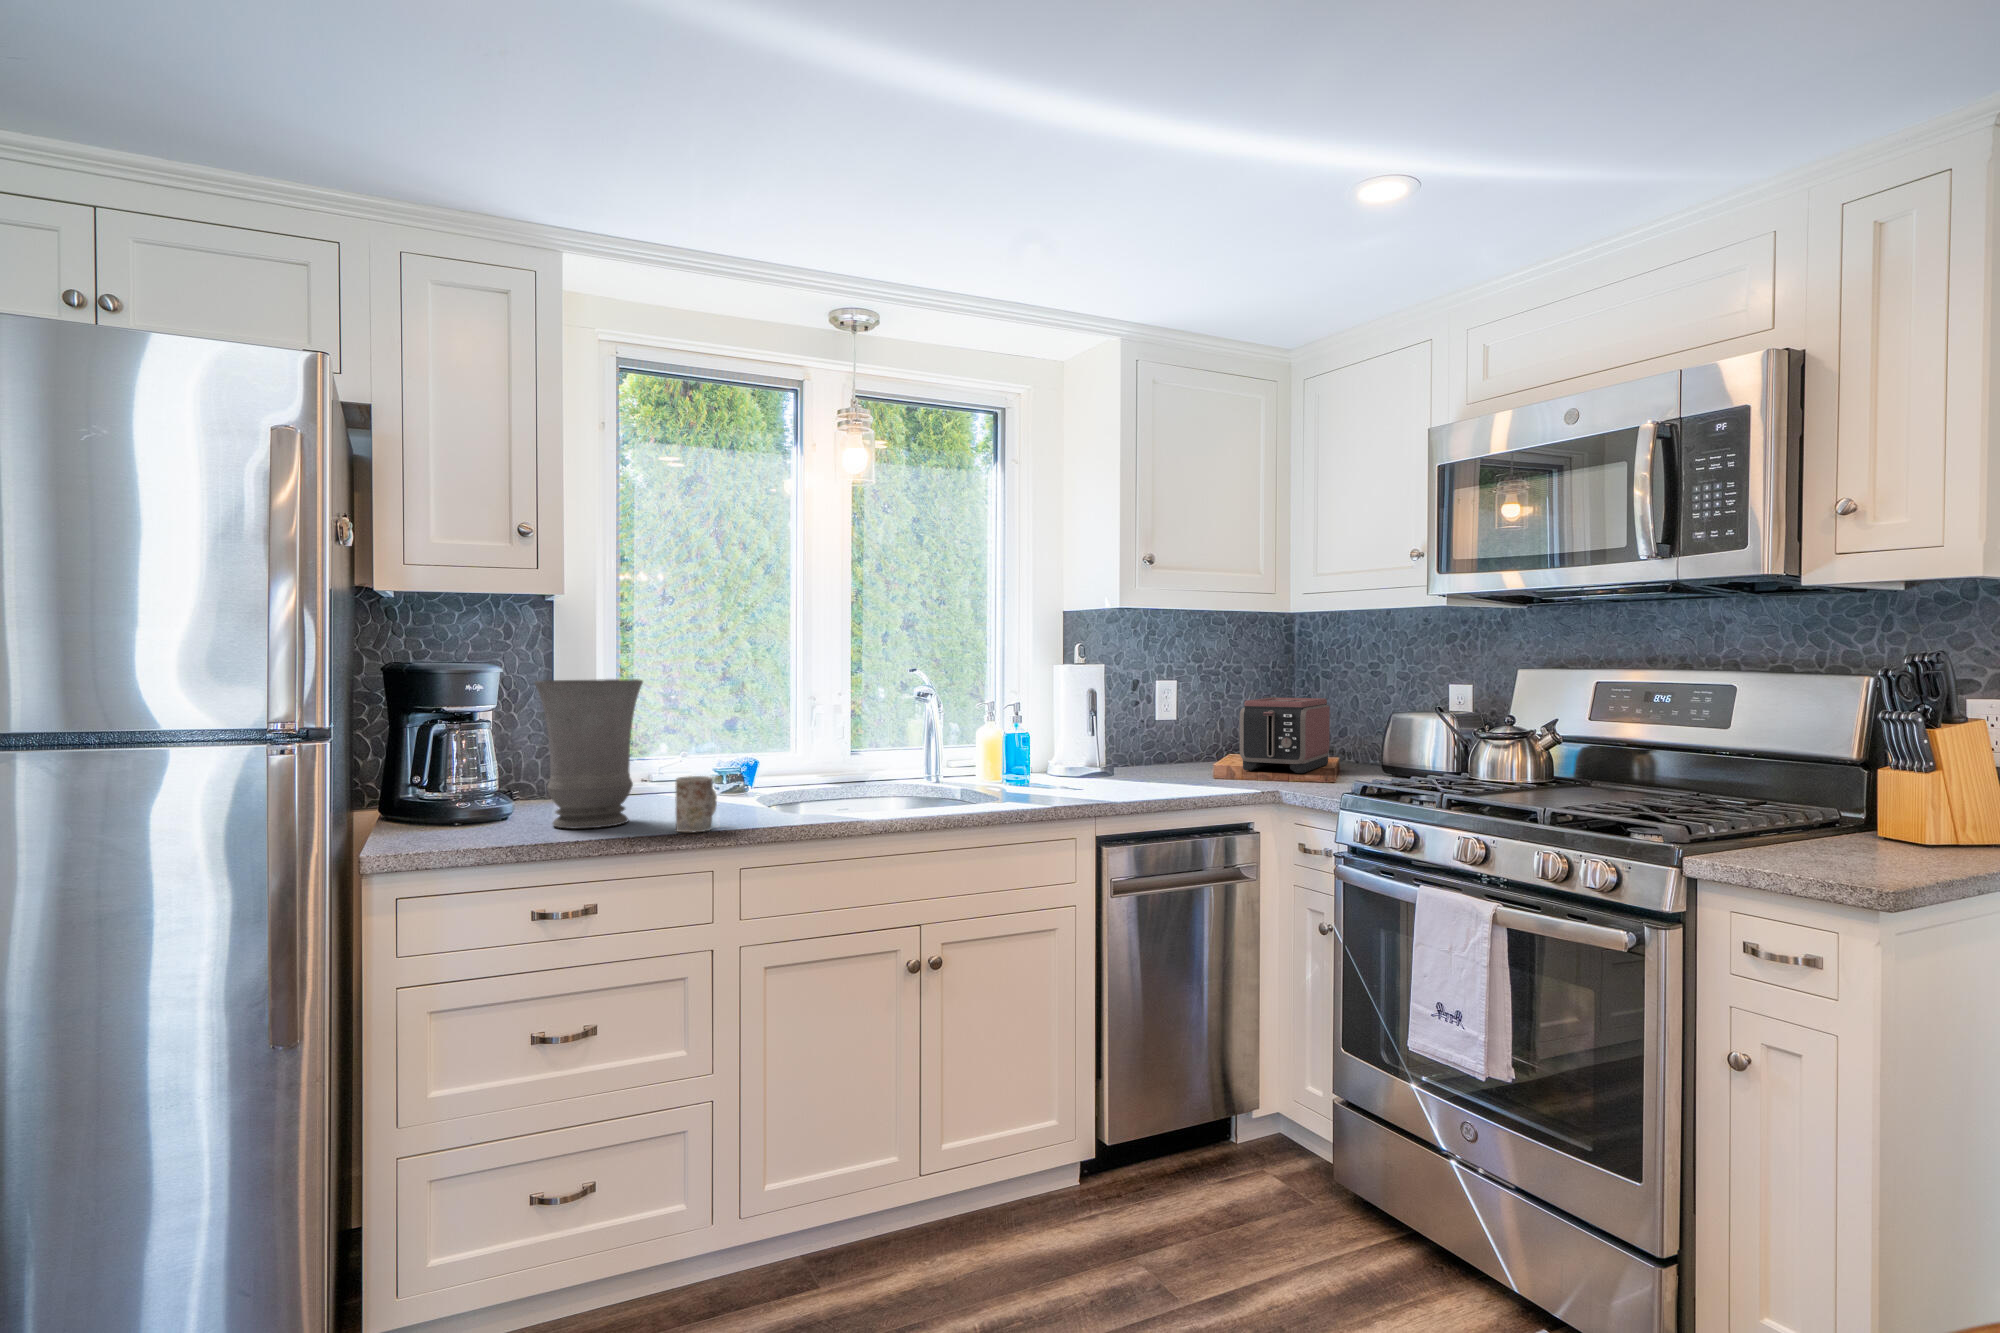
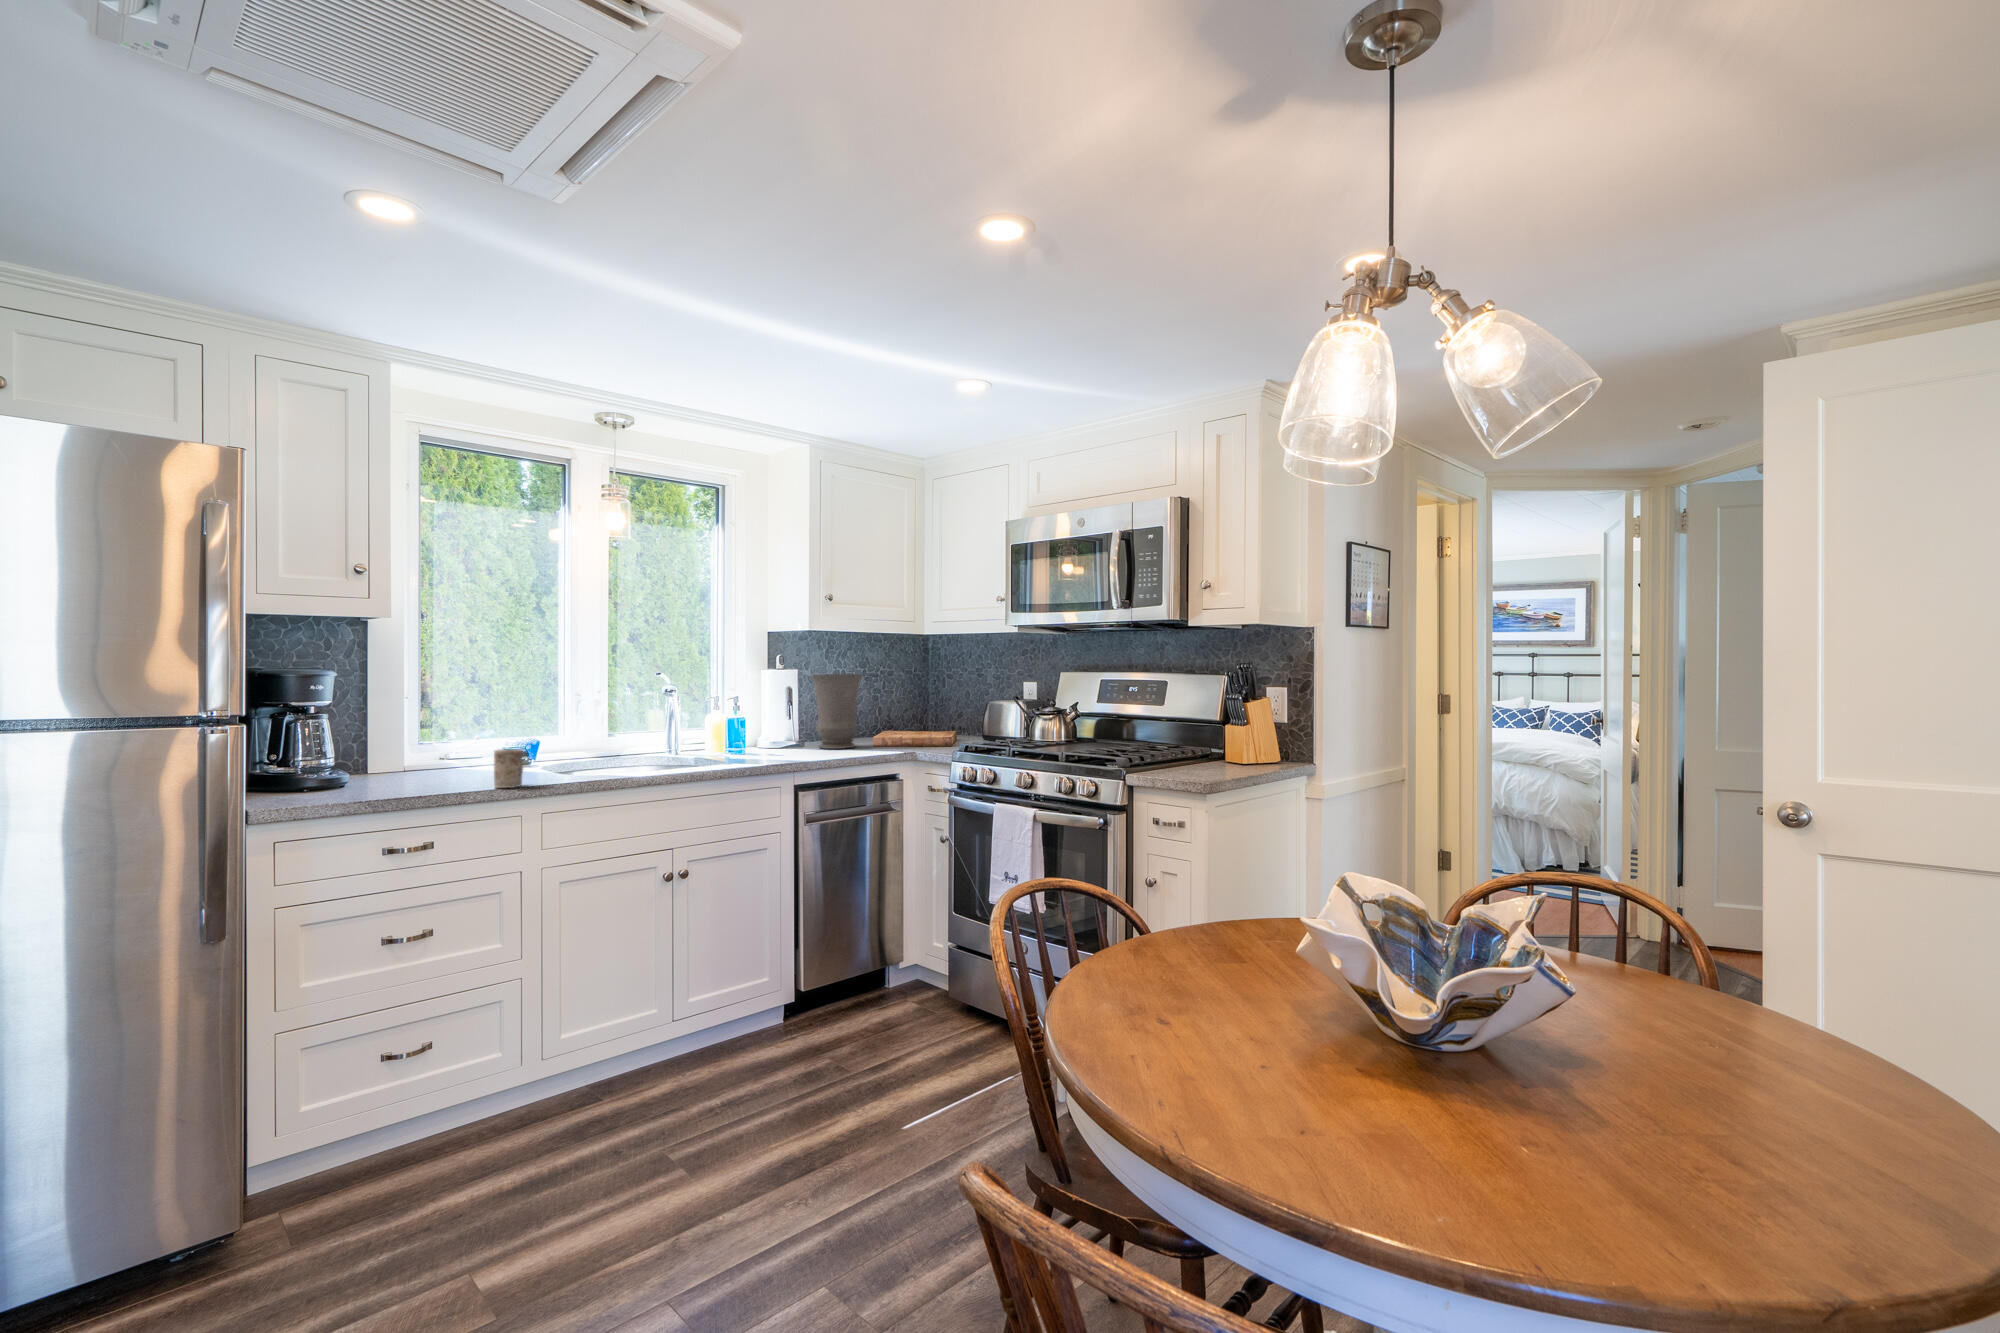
vase: present [535,679,643,829] -> present [811,674,862,749]
toaster: present [1239,698,1330,773] -> none [891,693,951,742]

